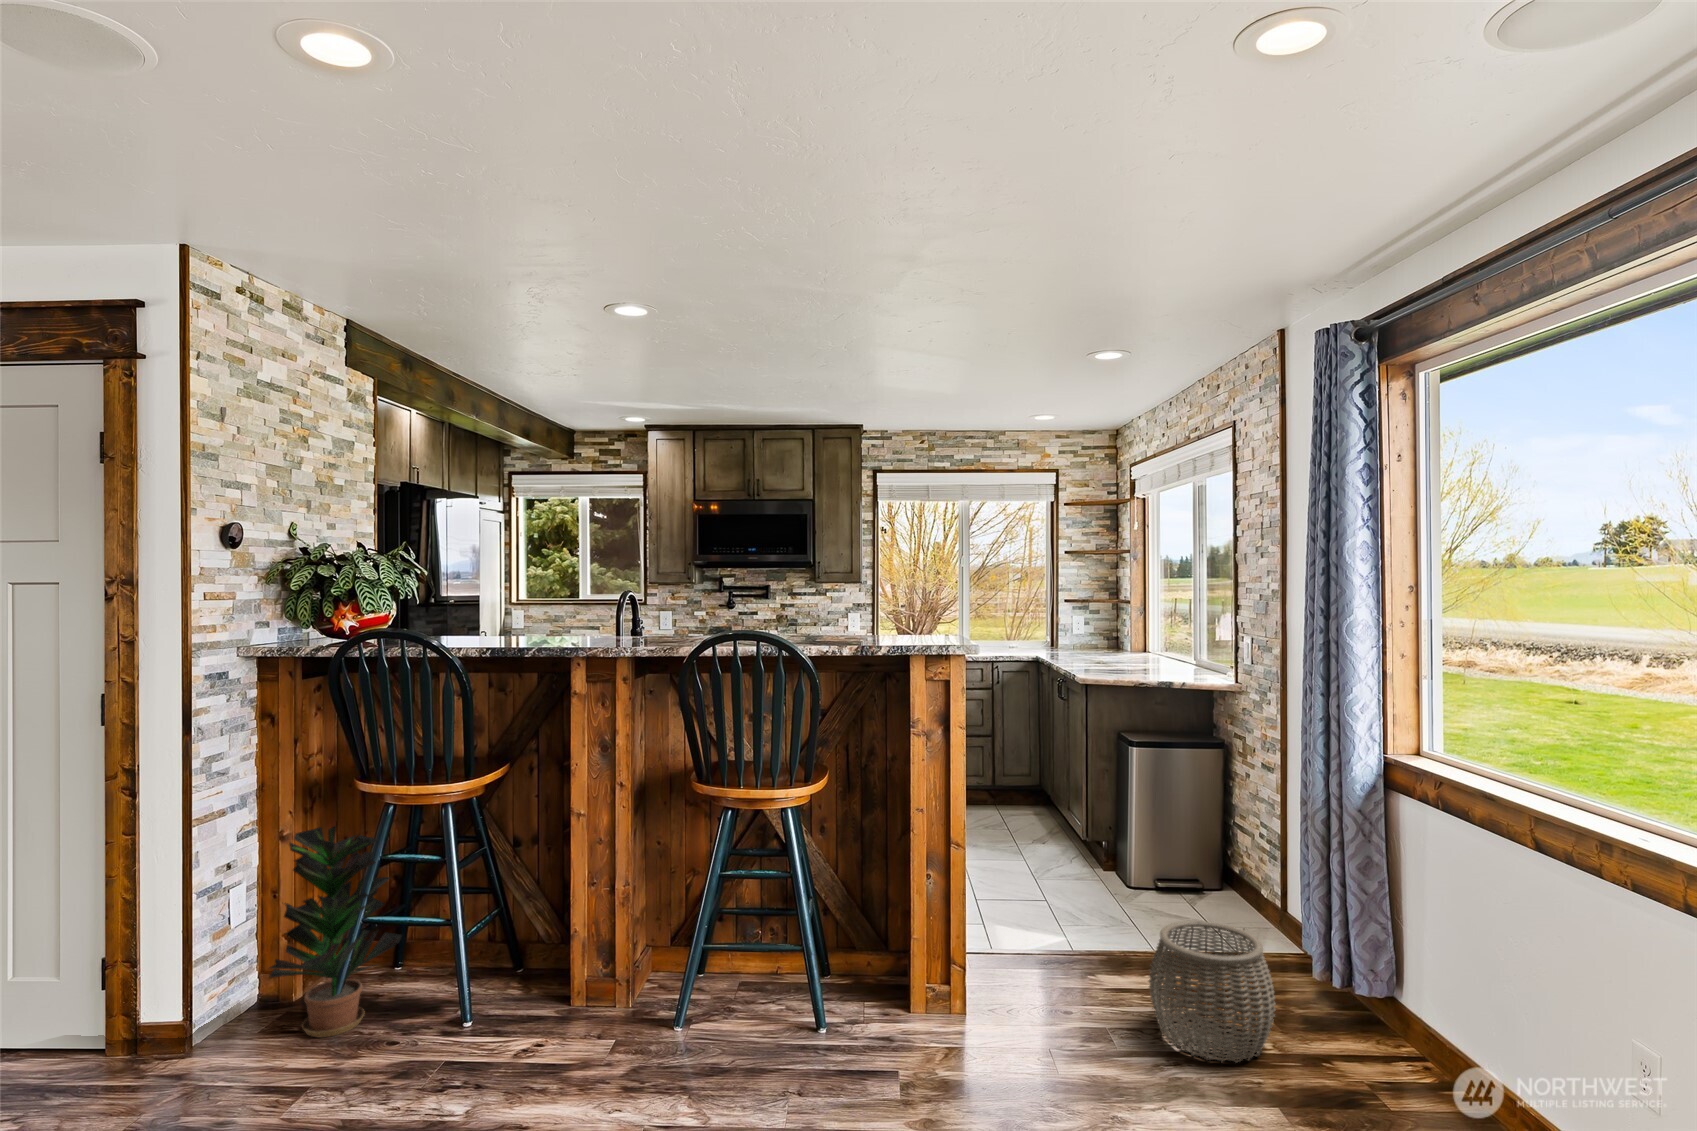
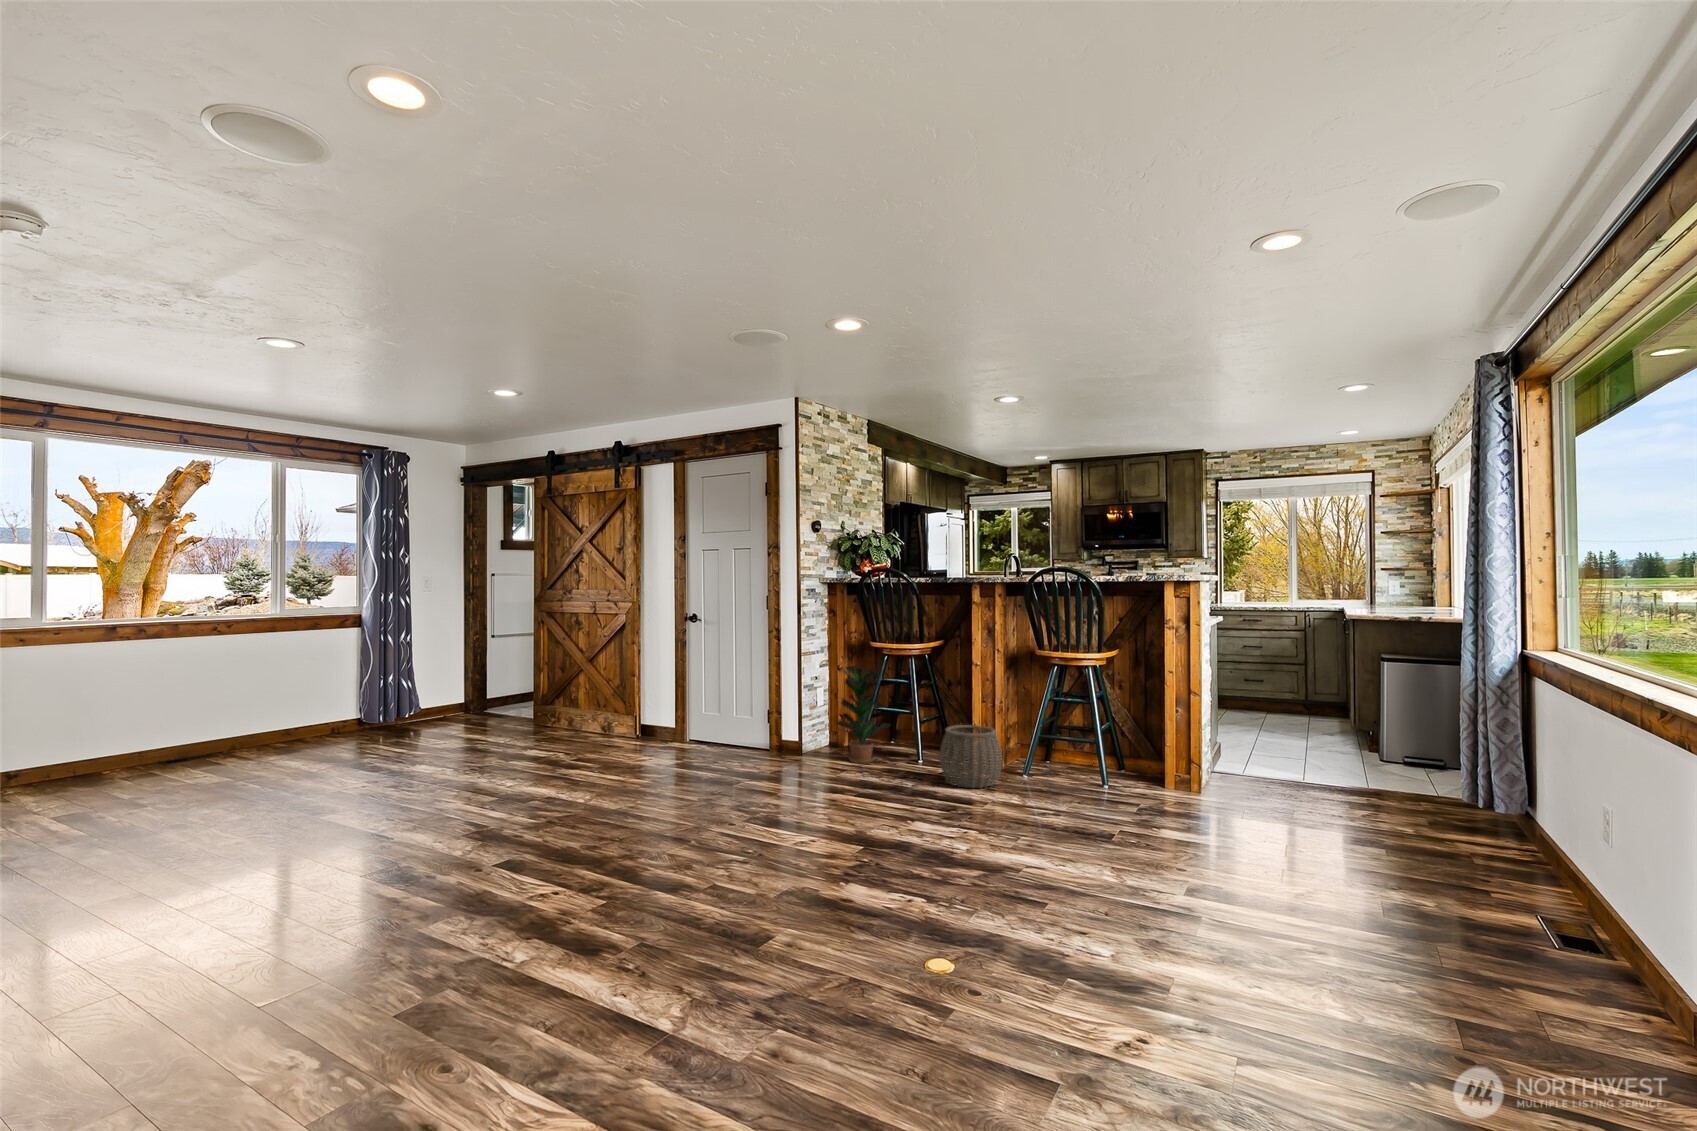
woven basket: present [1149,921,1275,1063] -> present [940,725,1002,788]

